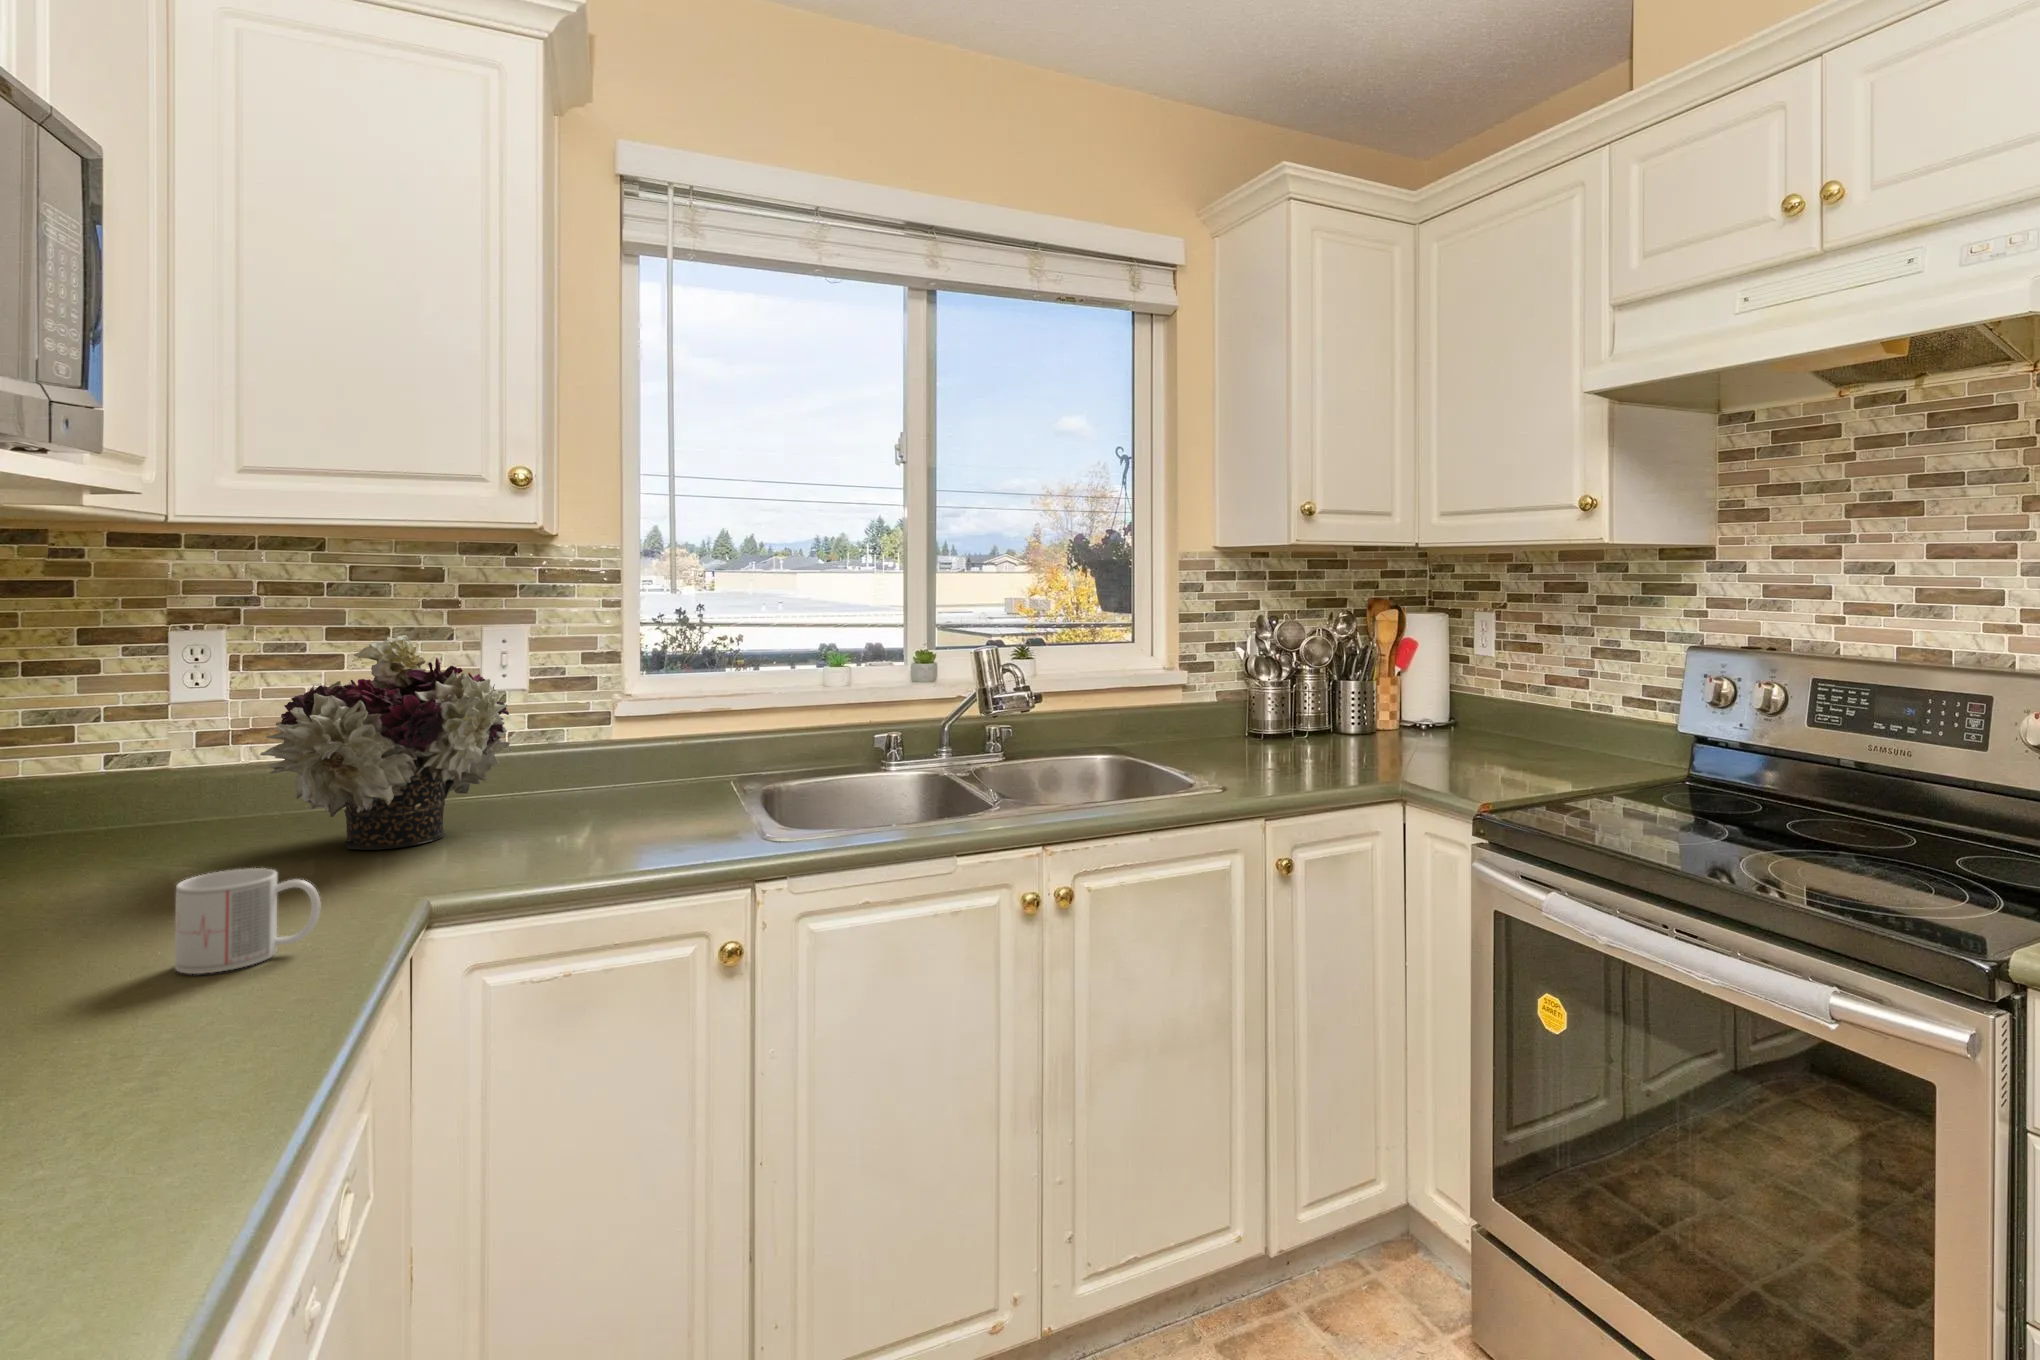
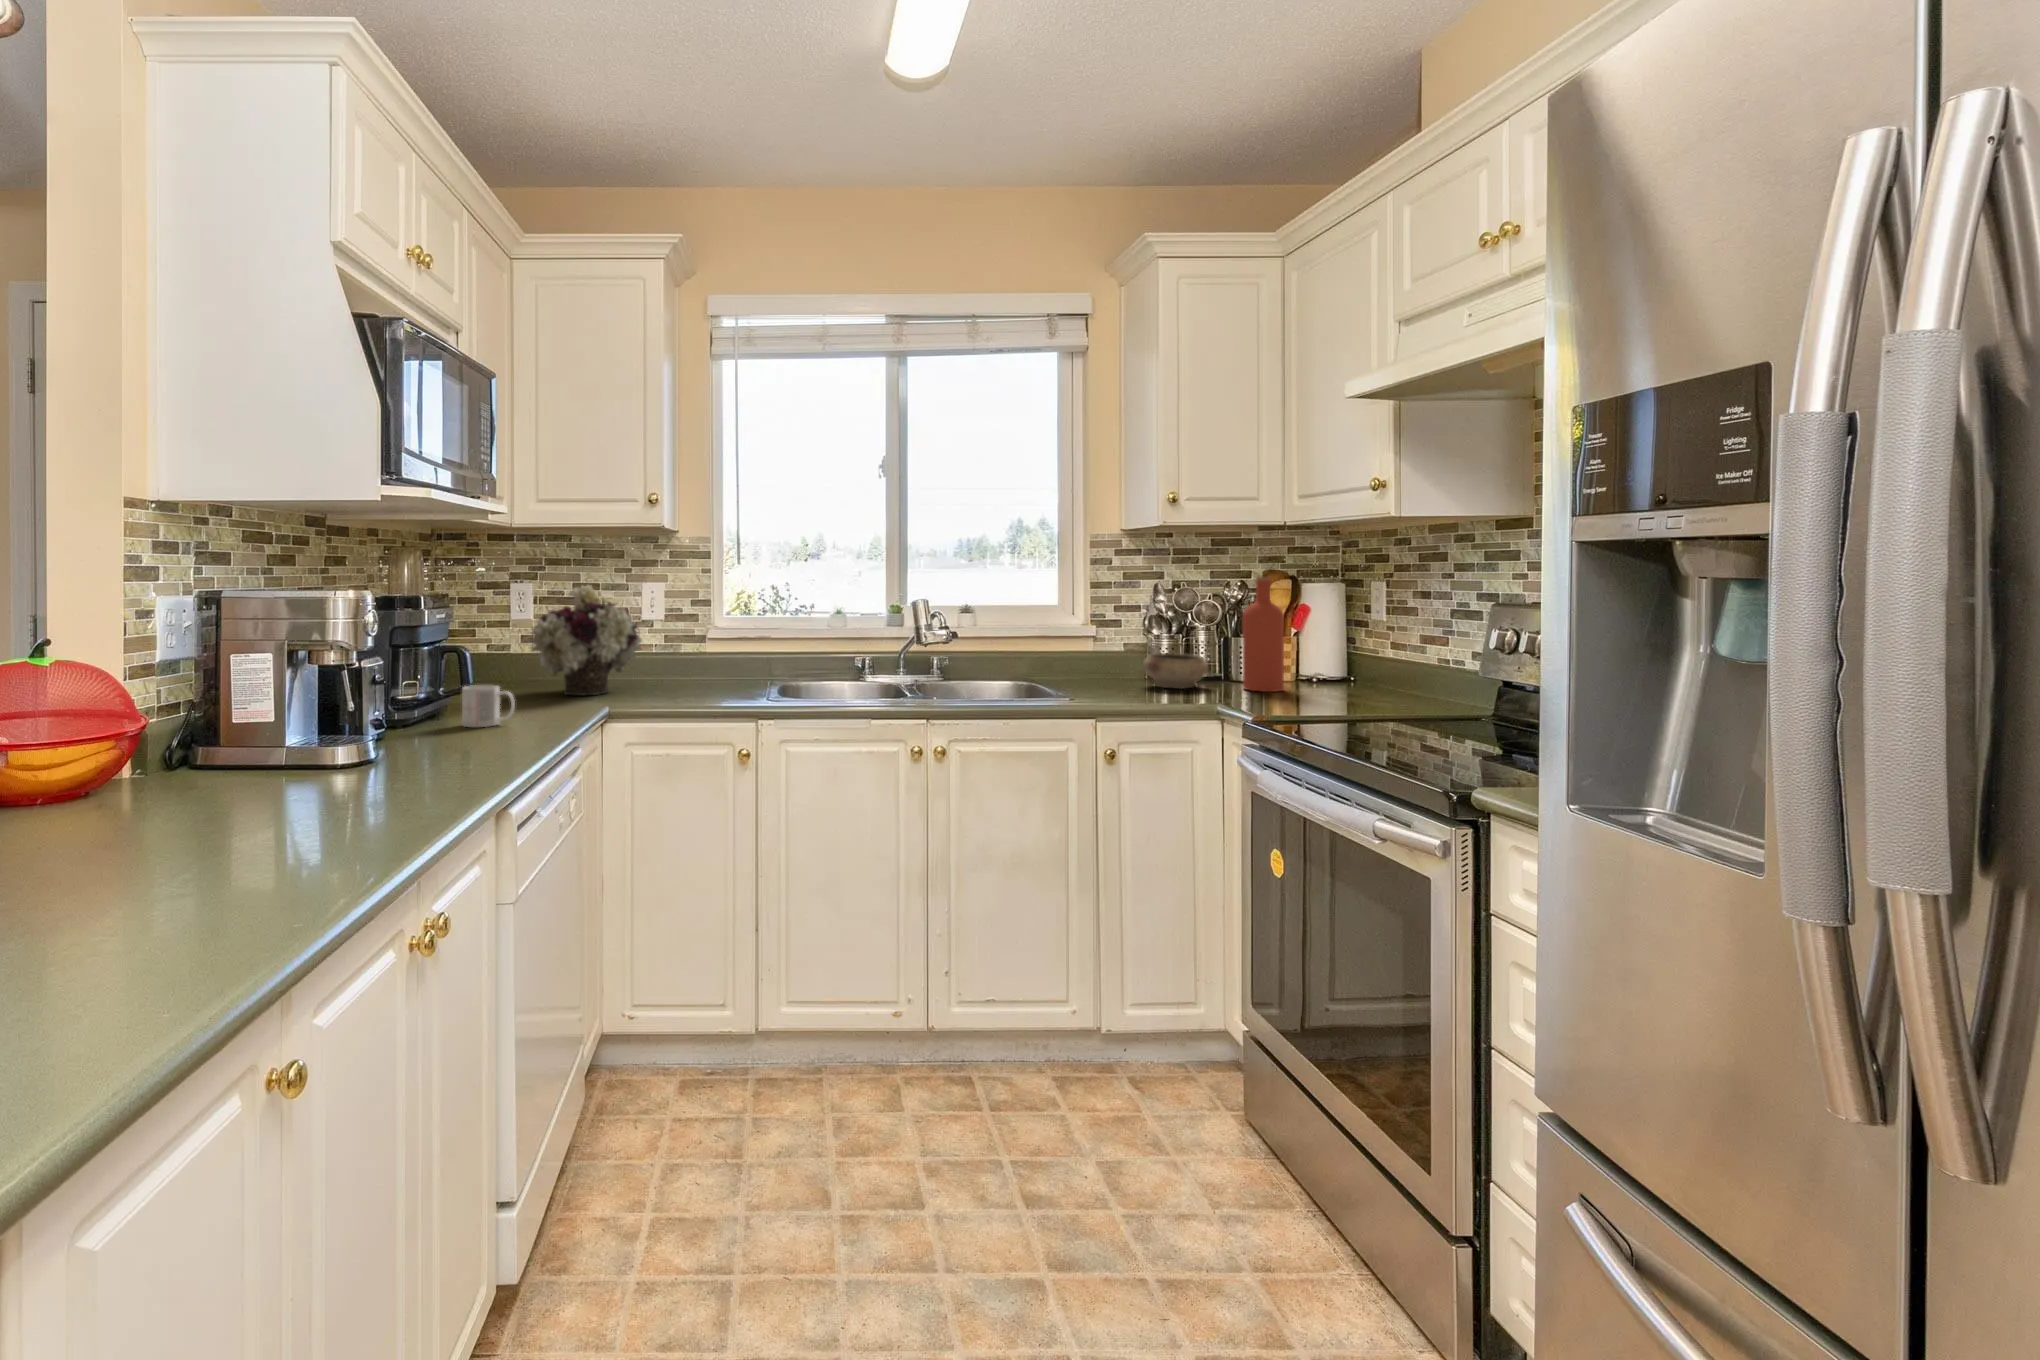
bottle: none [1382,610,1429,748] -> present [1243,577,1284,692]
ceramic bowl: none [1270,704,1348,751] -> present [1143,653,1208,689]

